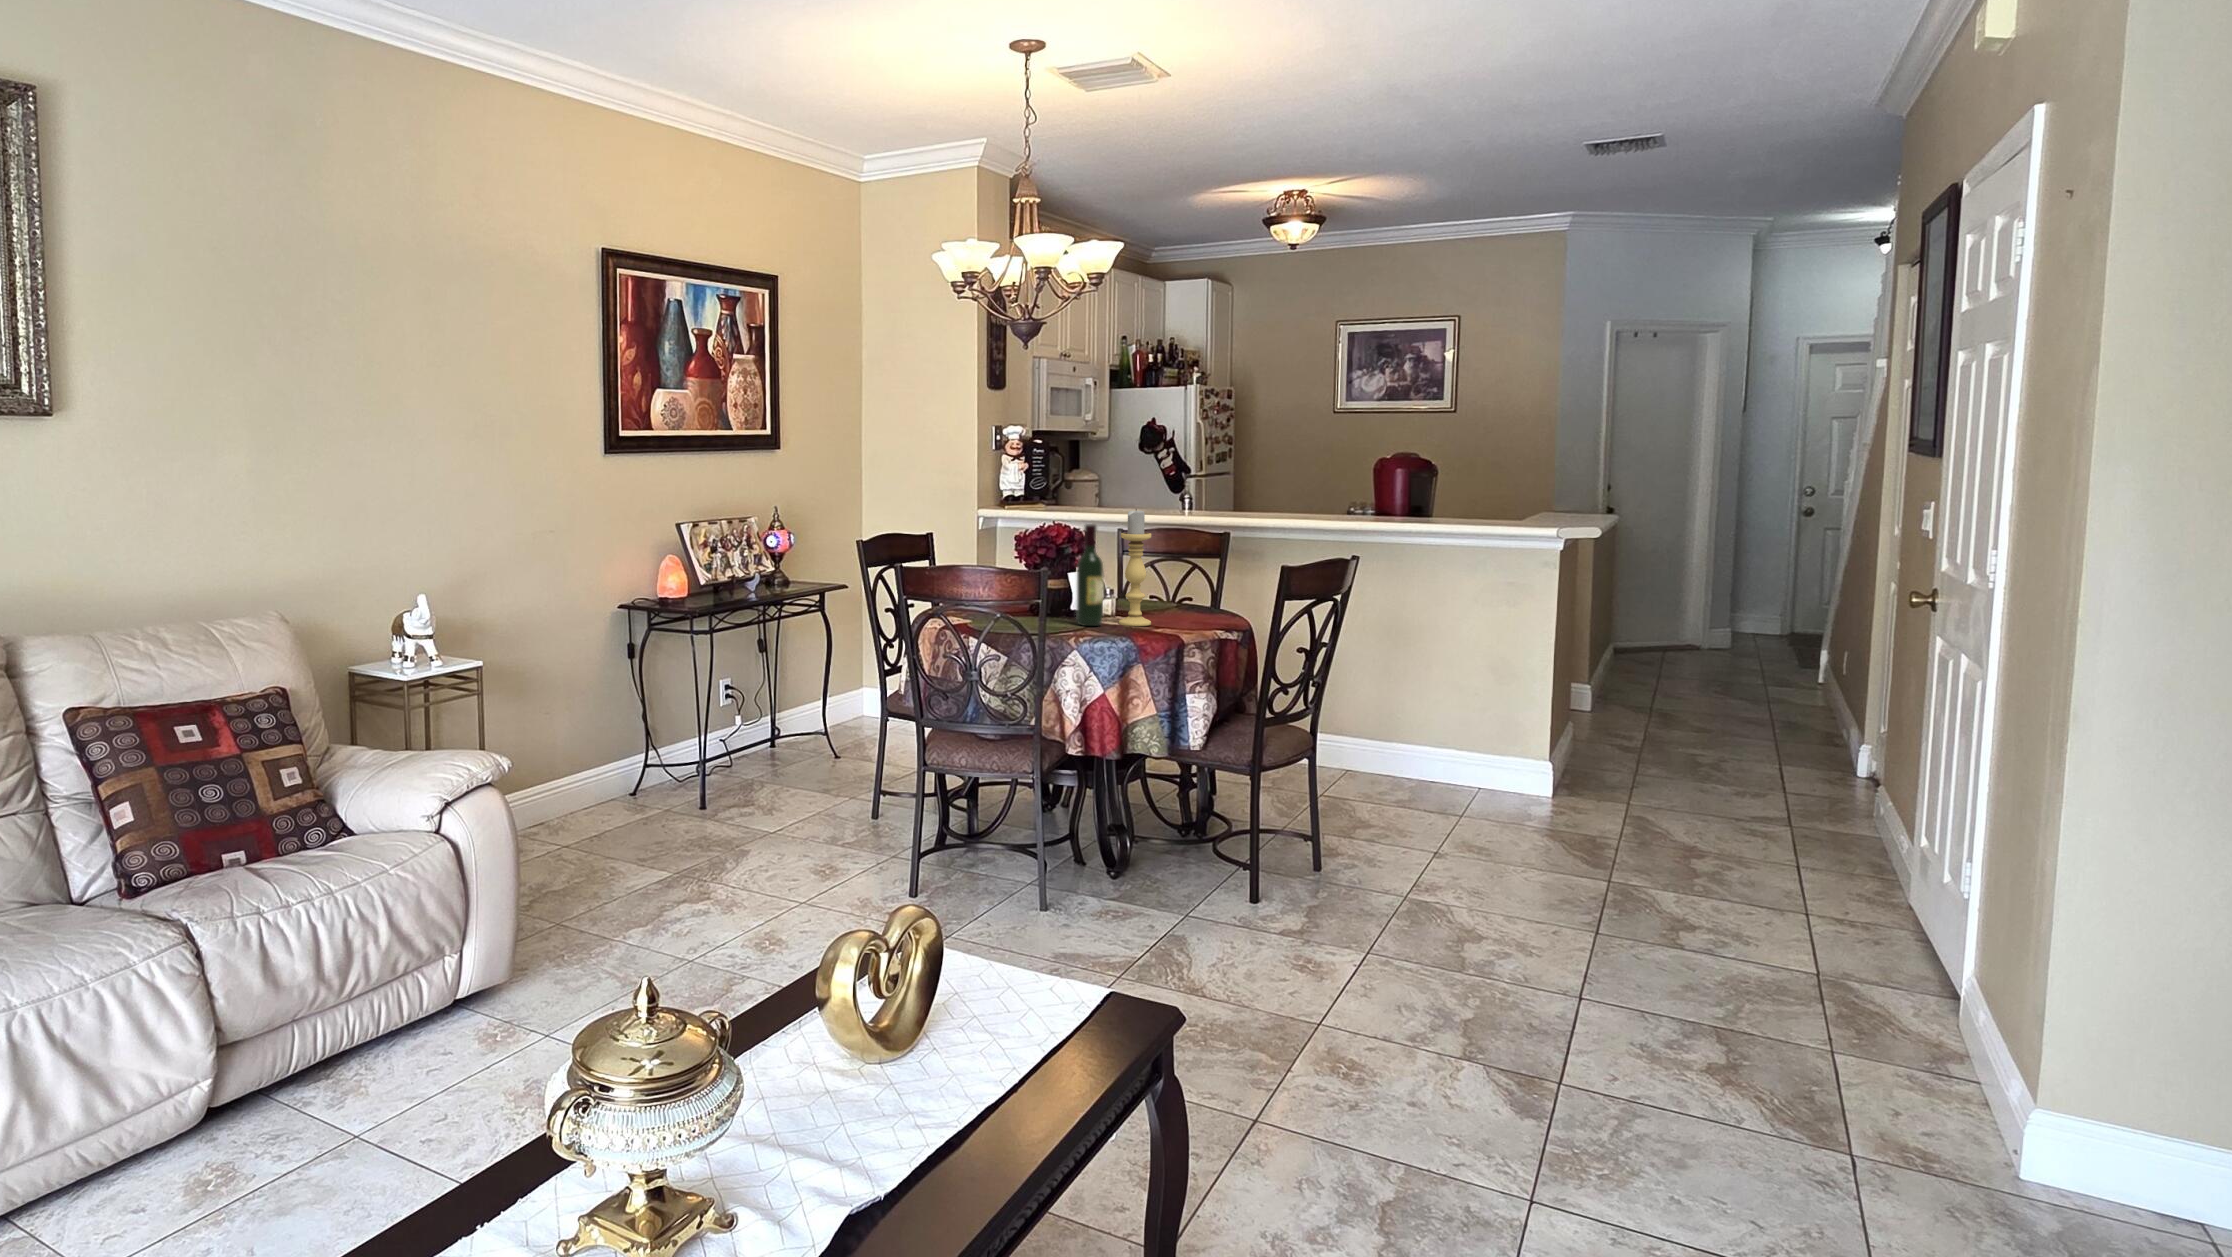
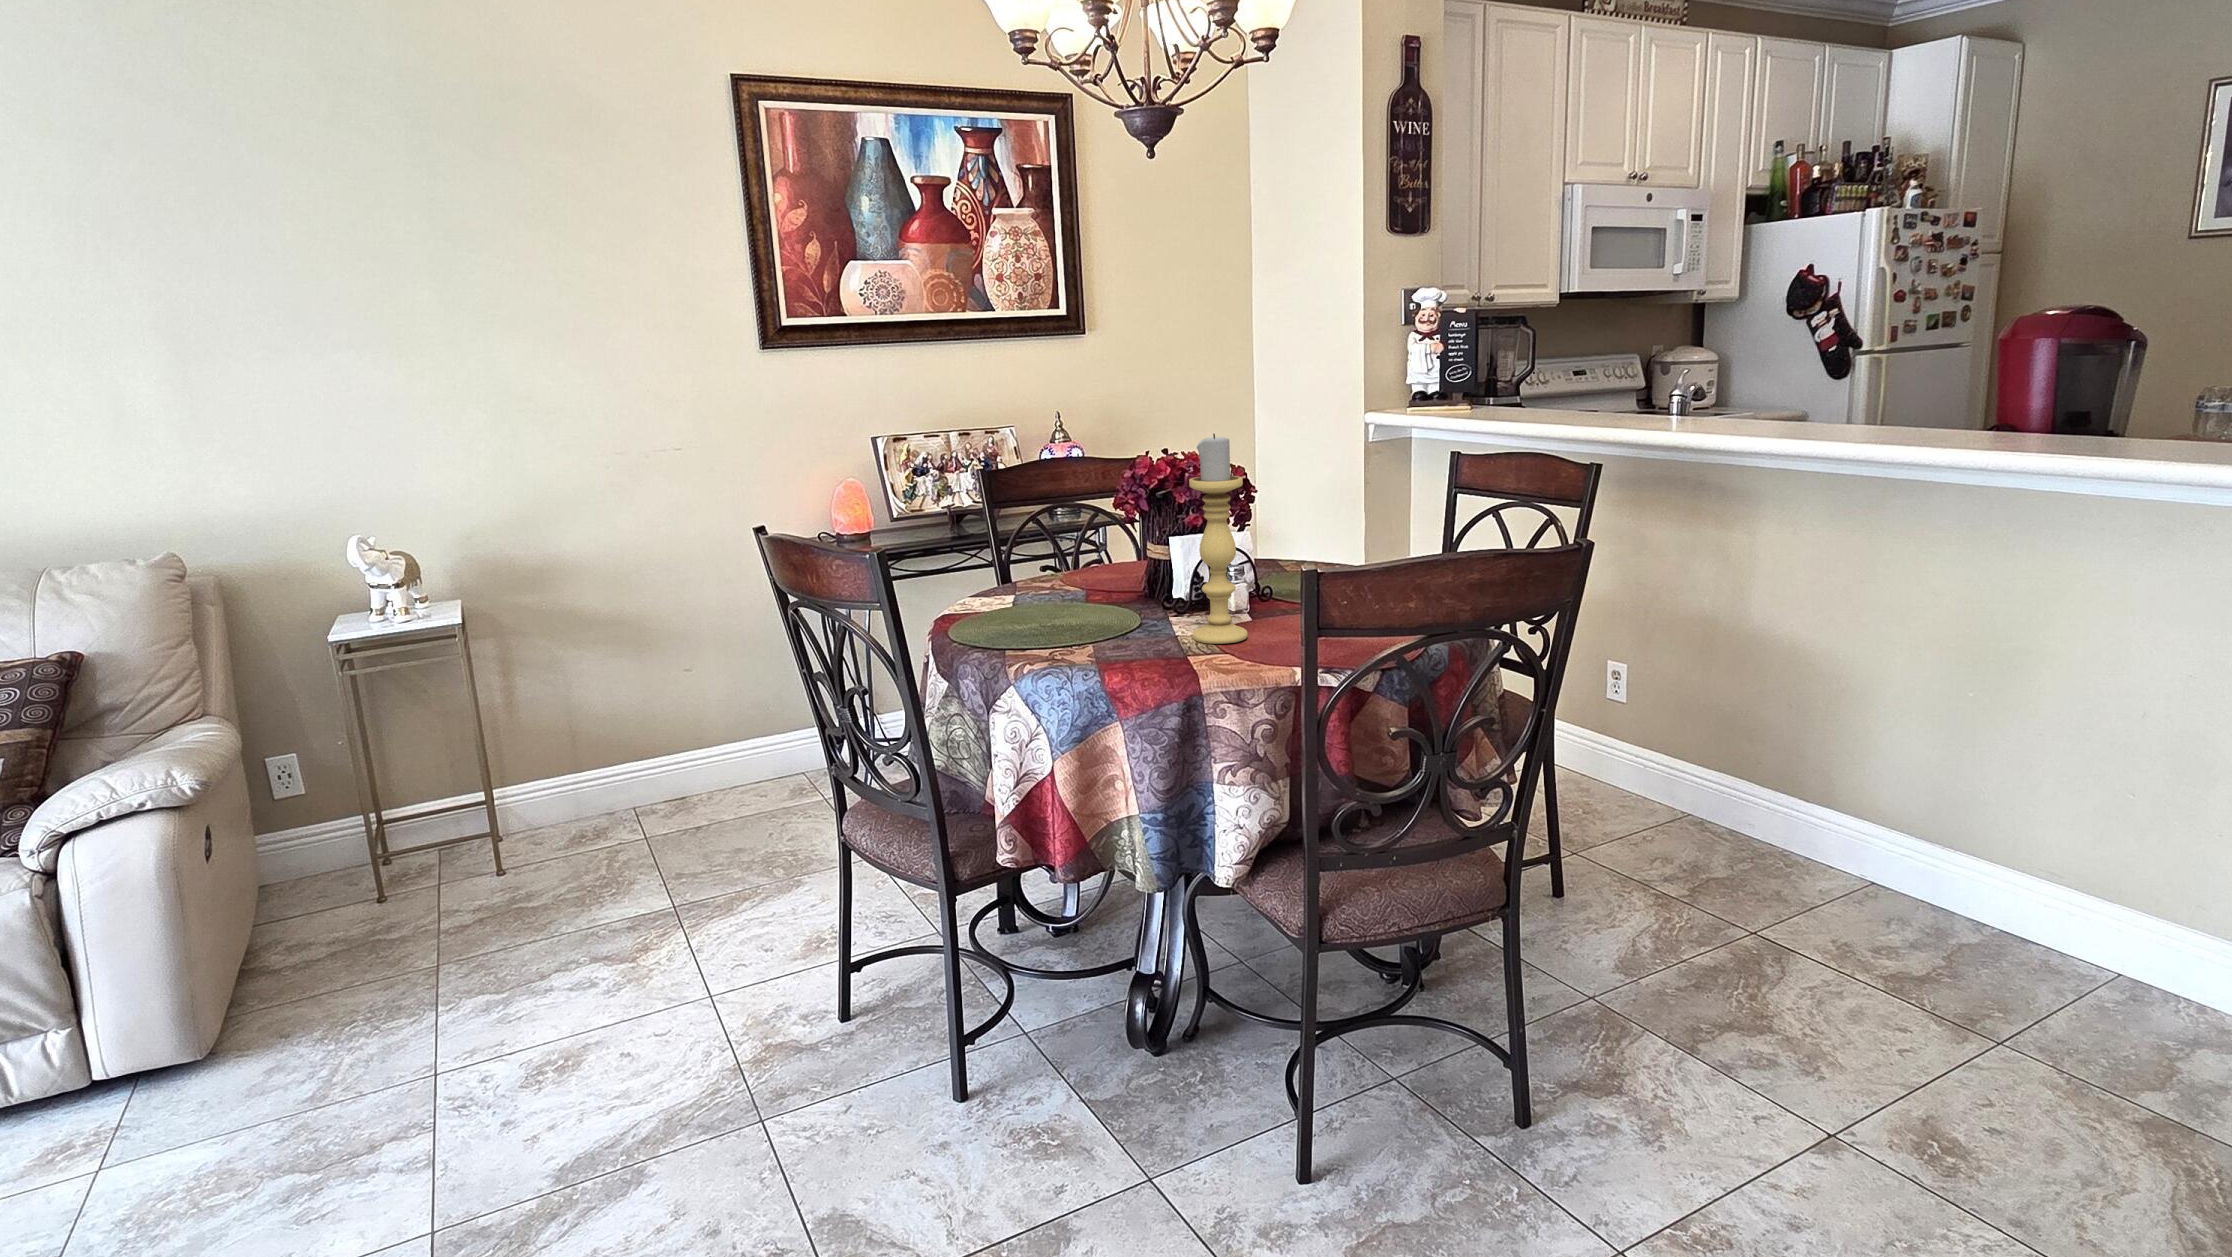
wine bottle: present [1076,524,1104,626] -> none [1103,461,1151,638]

